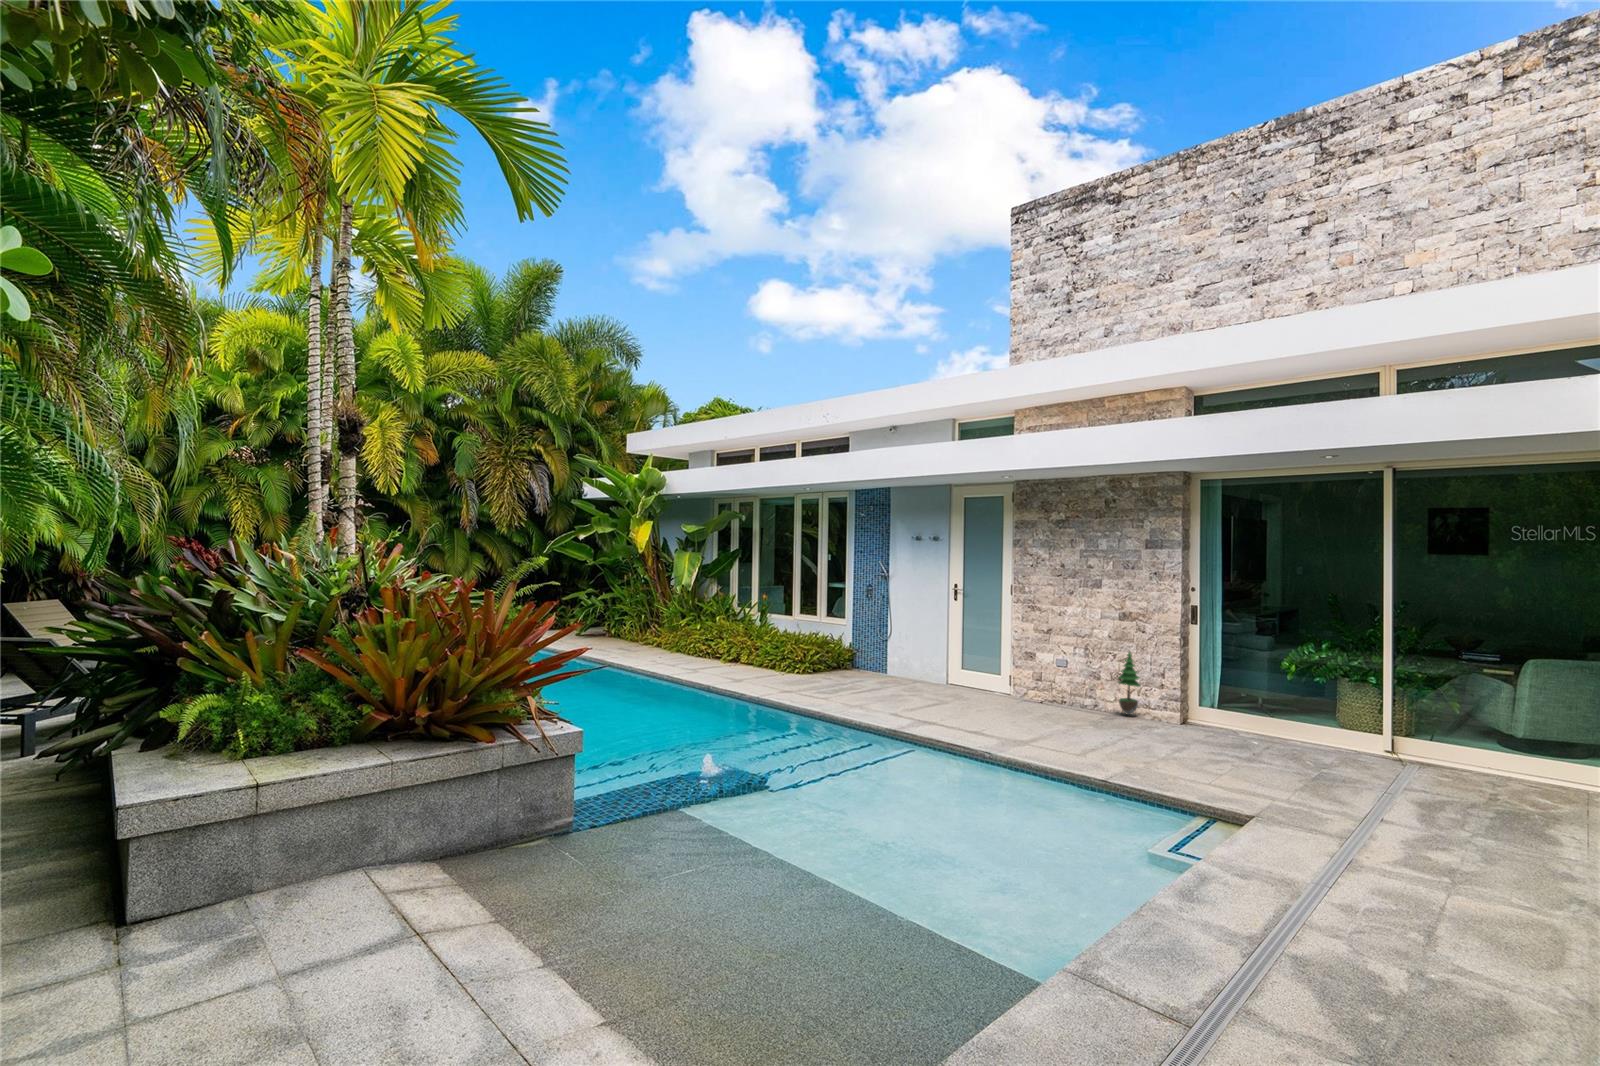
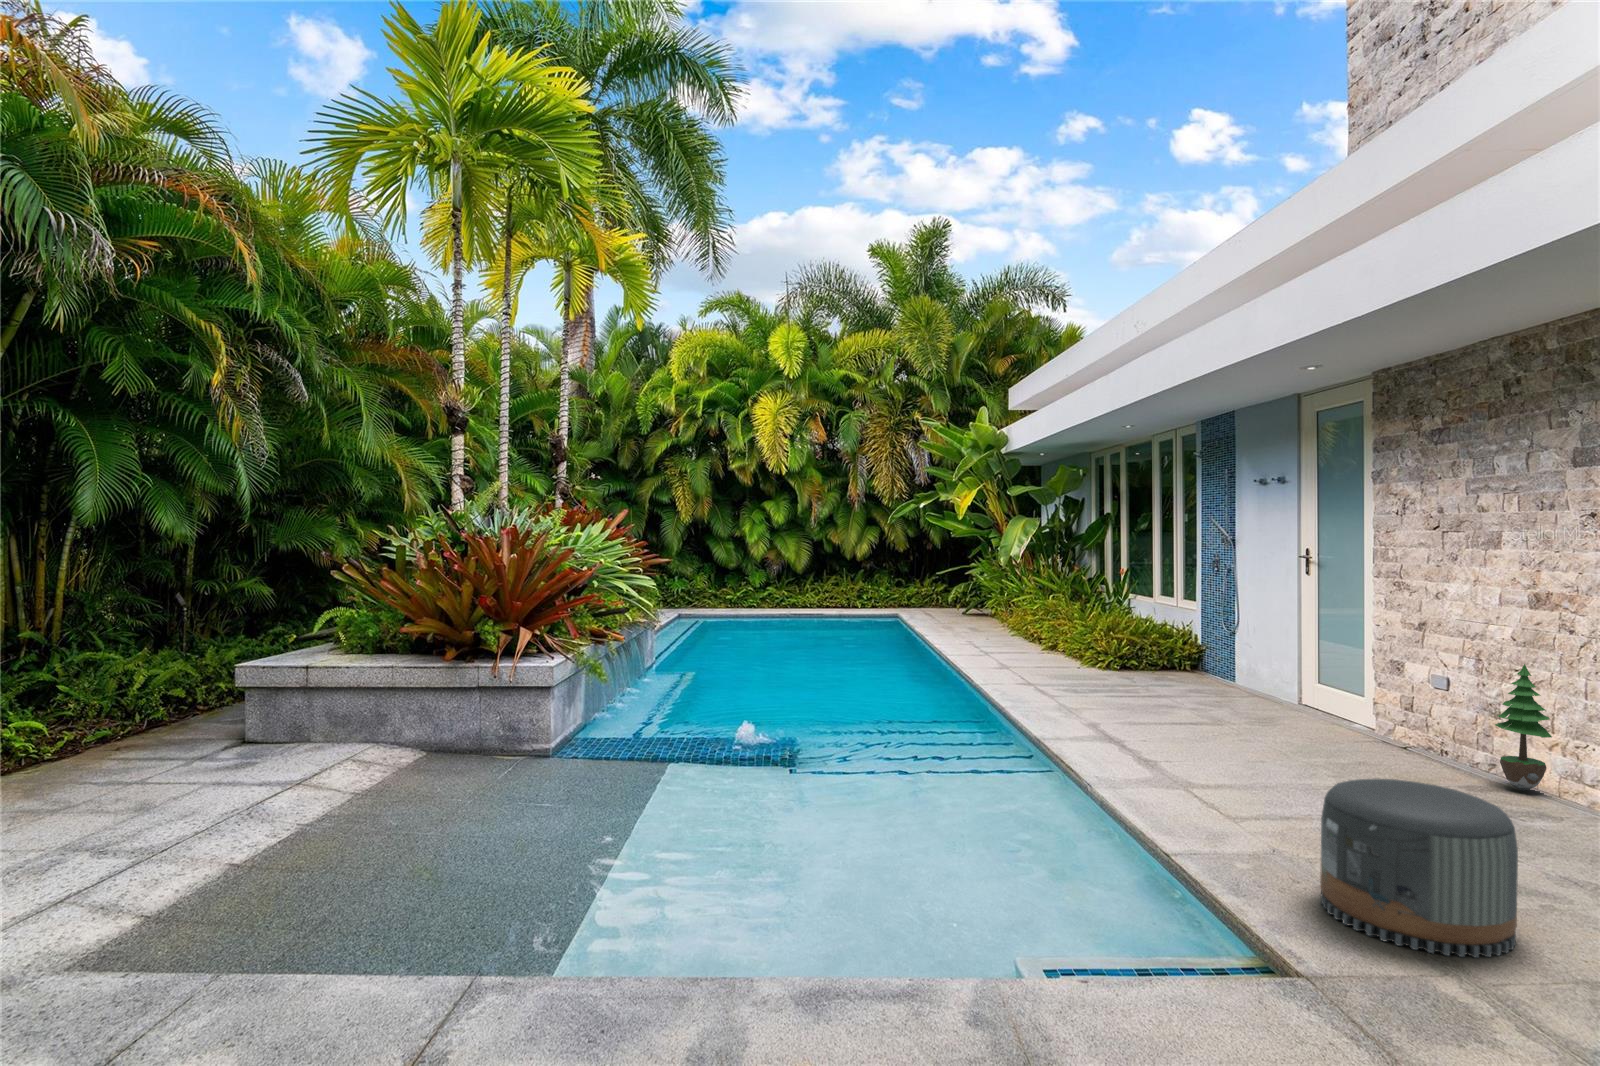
pouf: none [1190,718,1276,794] -> present [1320,779,1518,958]

